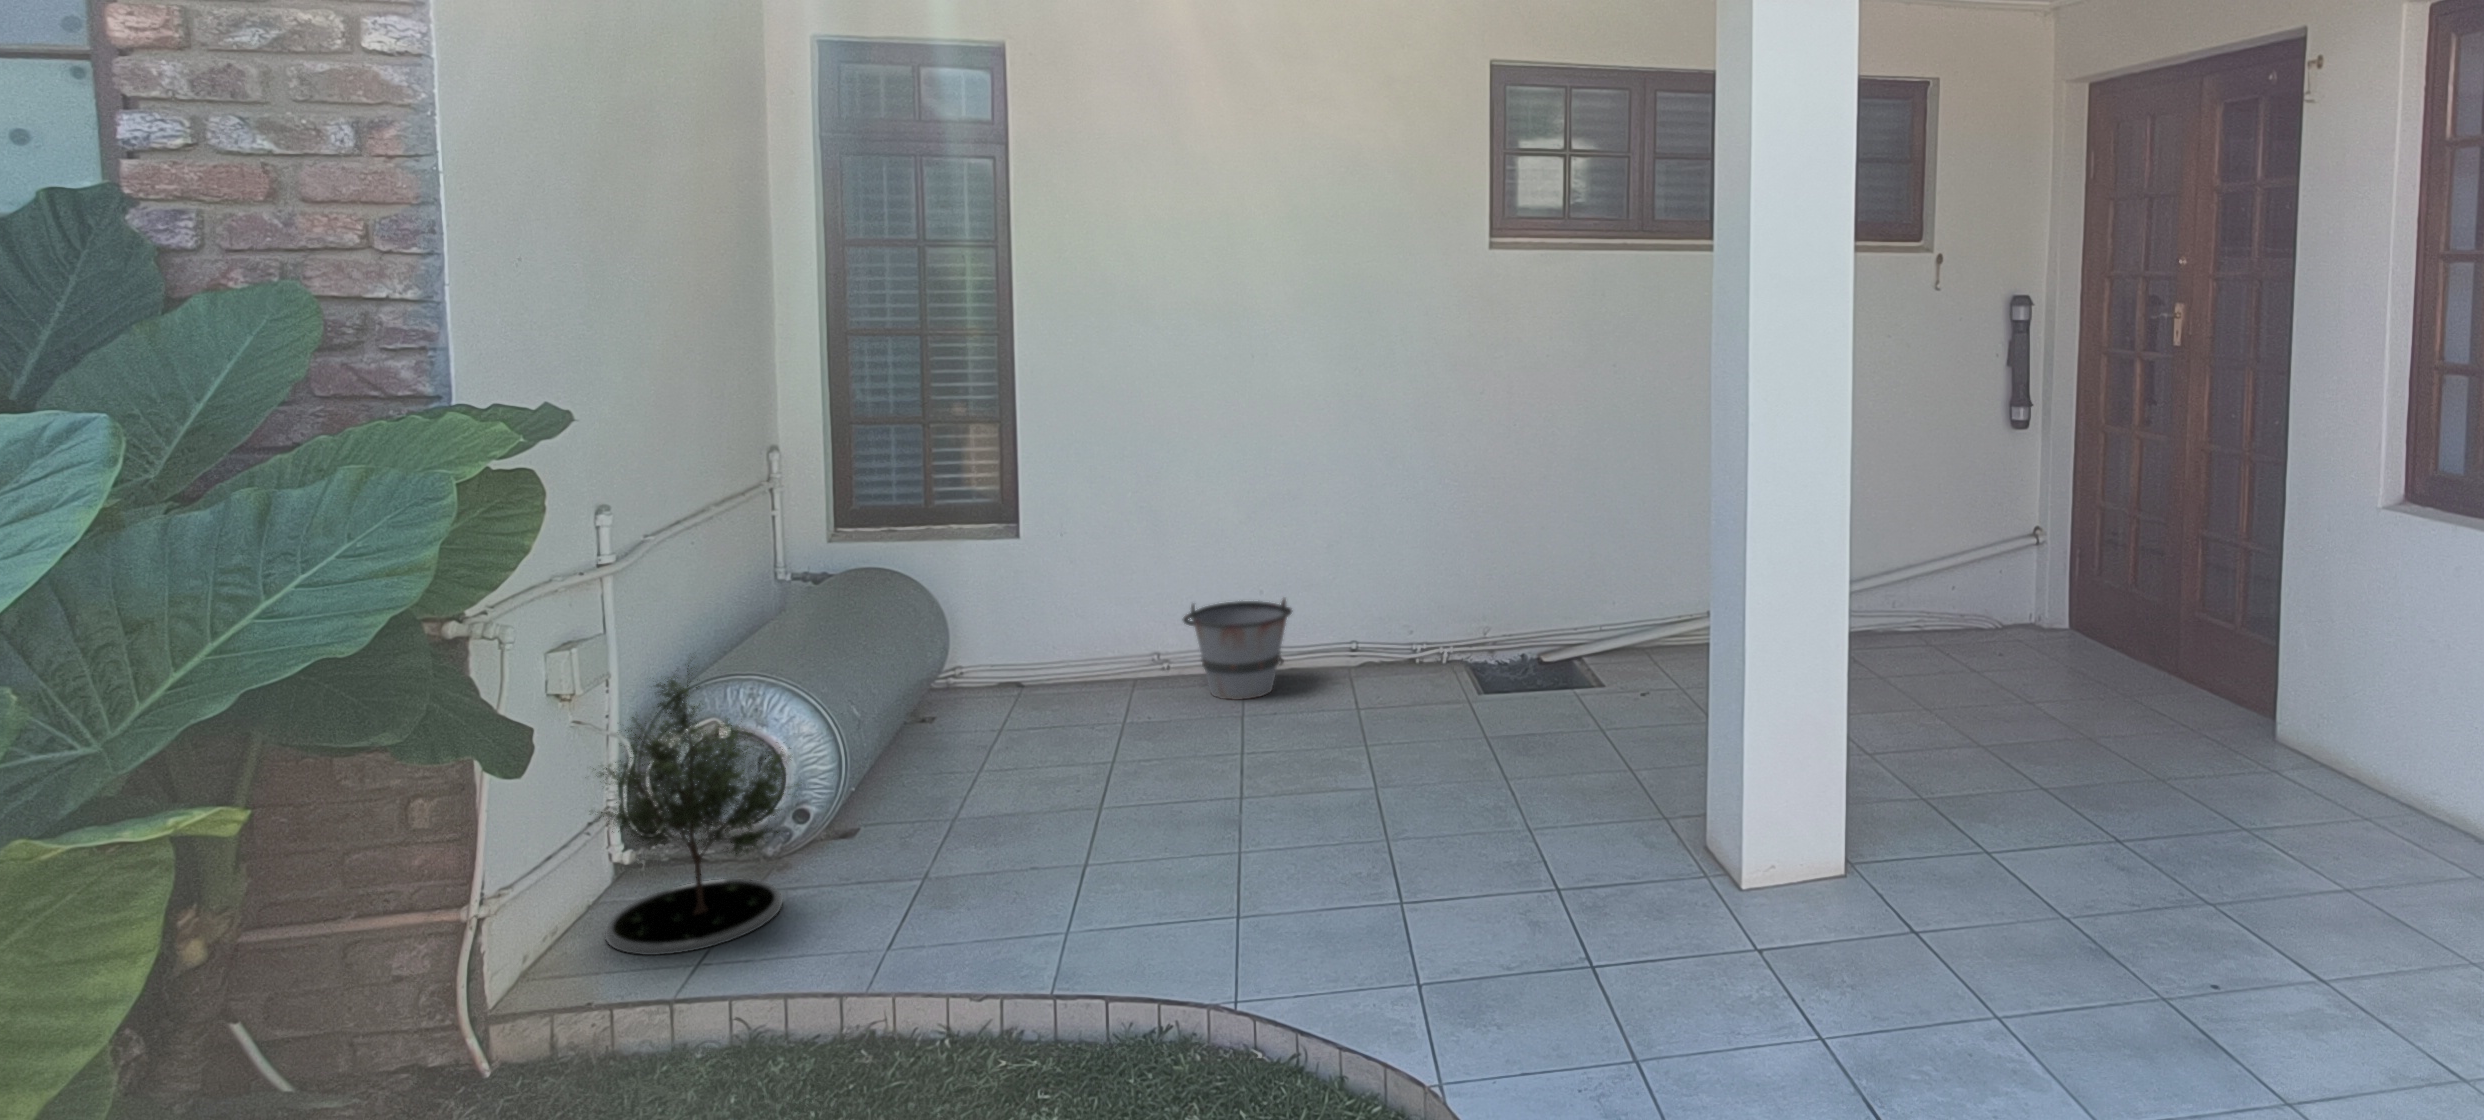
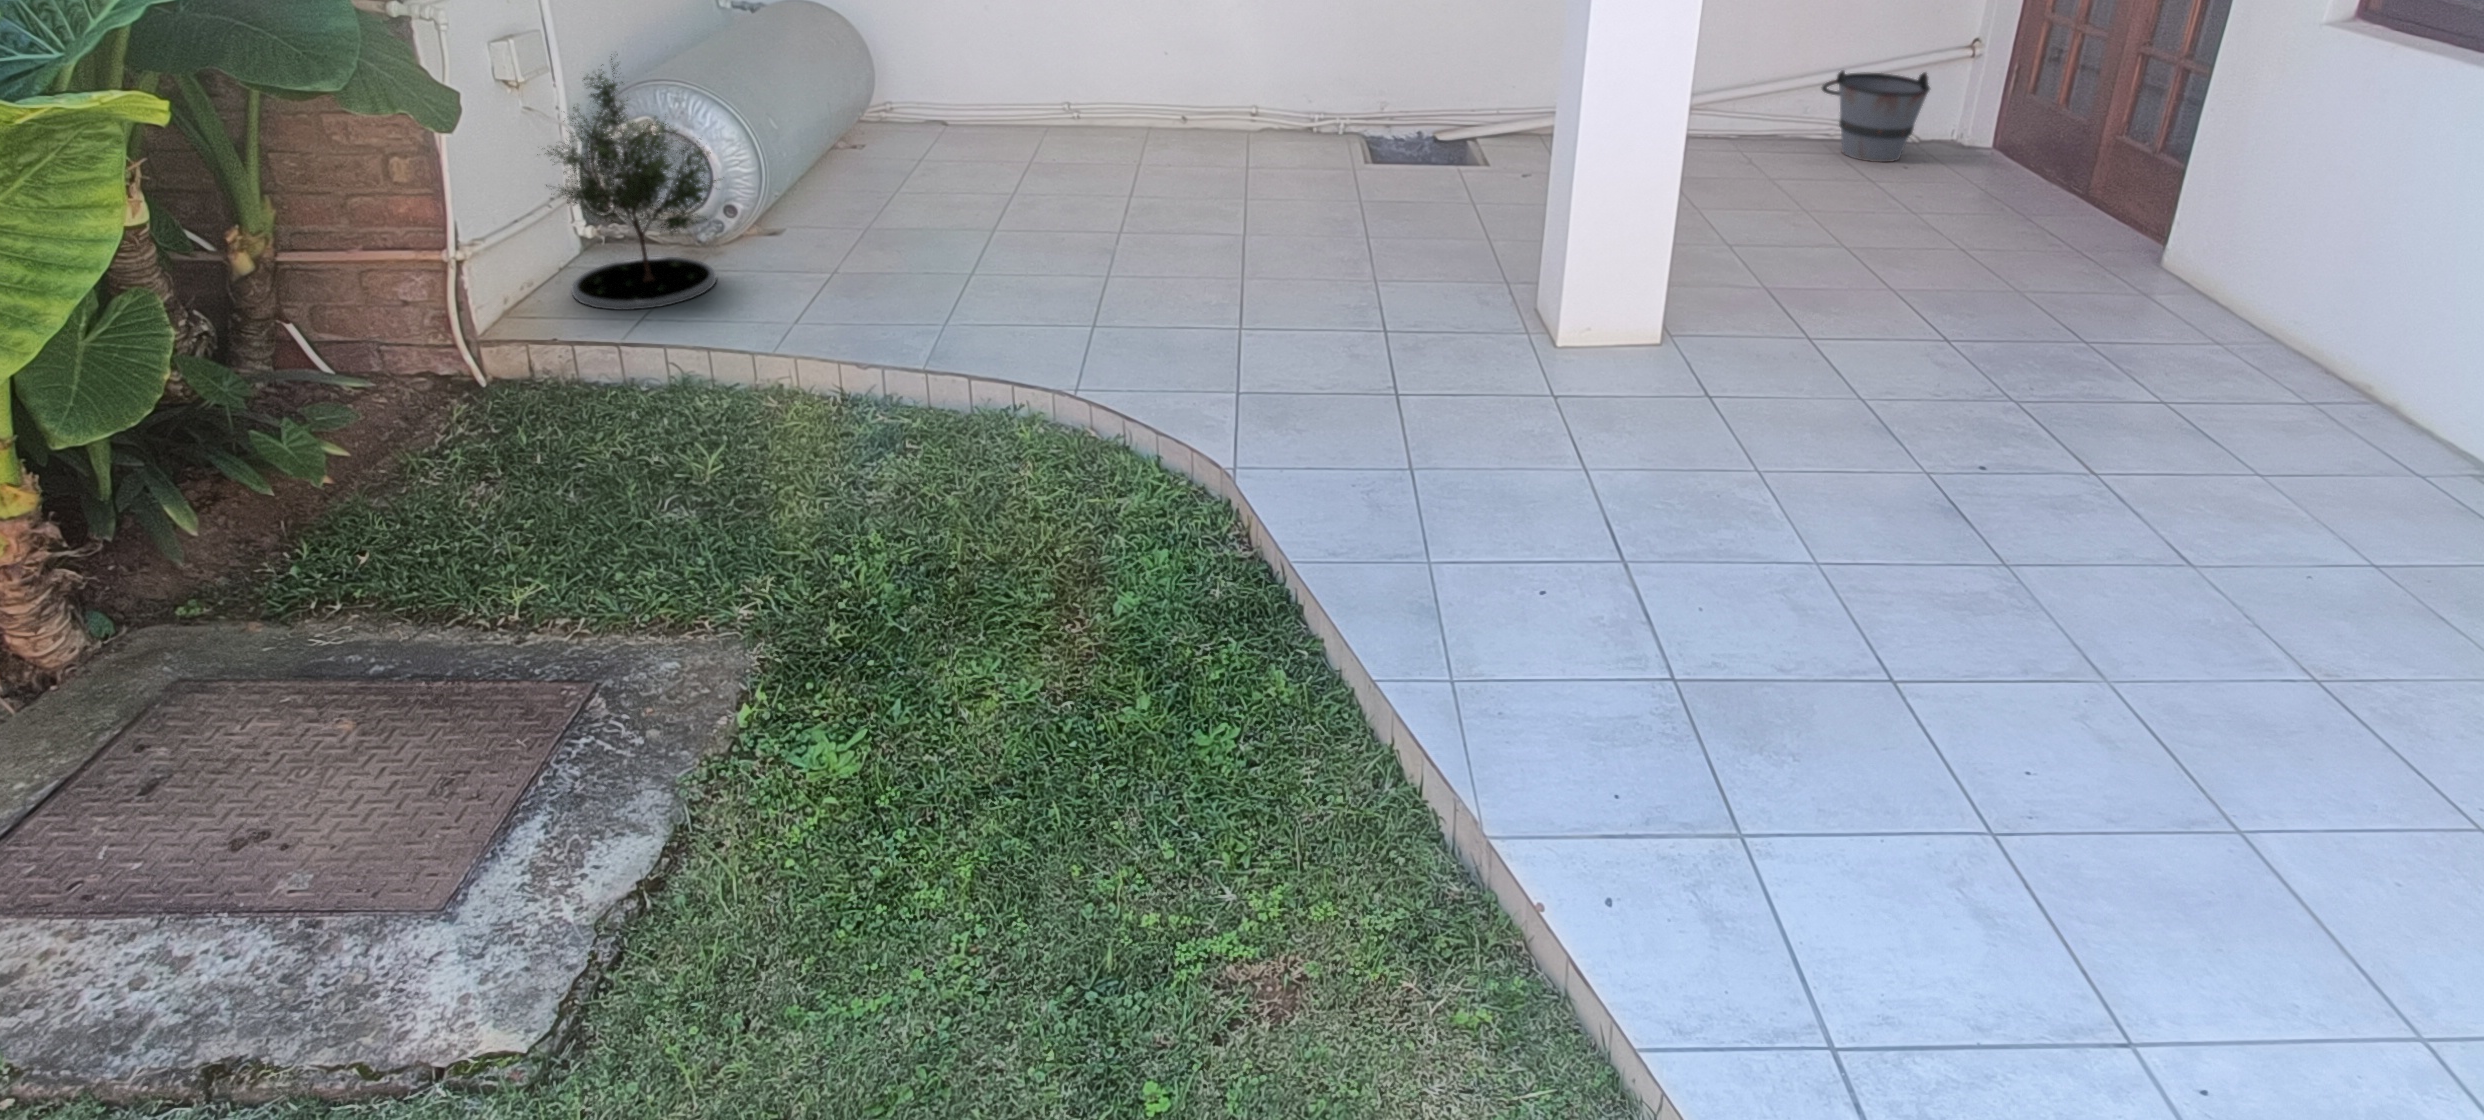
bucket: present [1183,599,1292,700] -> present [1822,70,1930,162]

